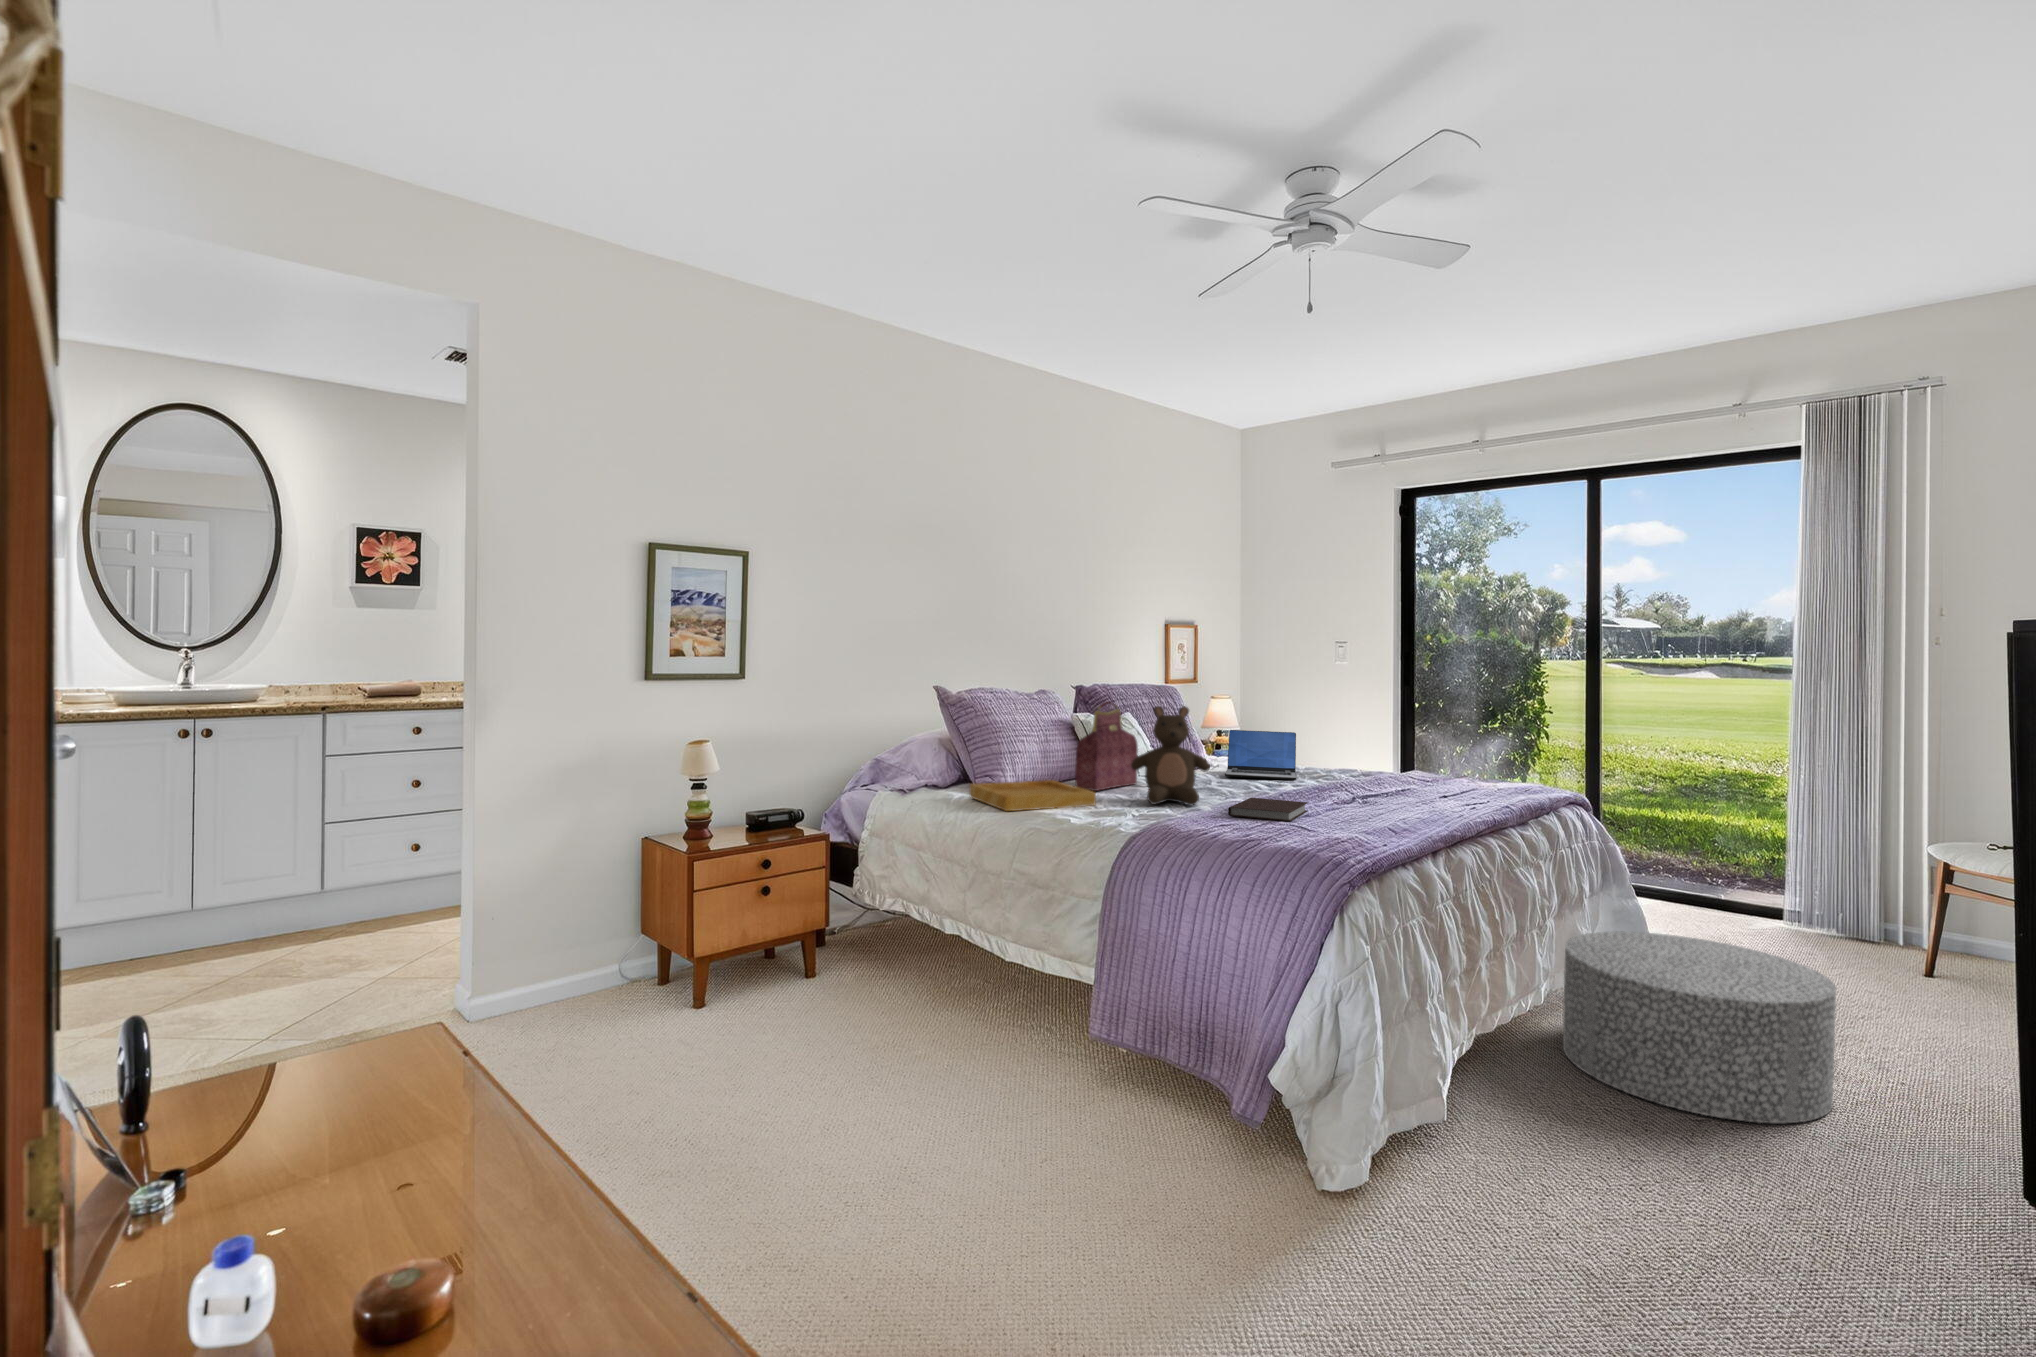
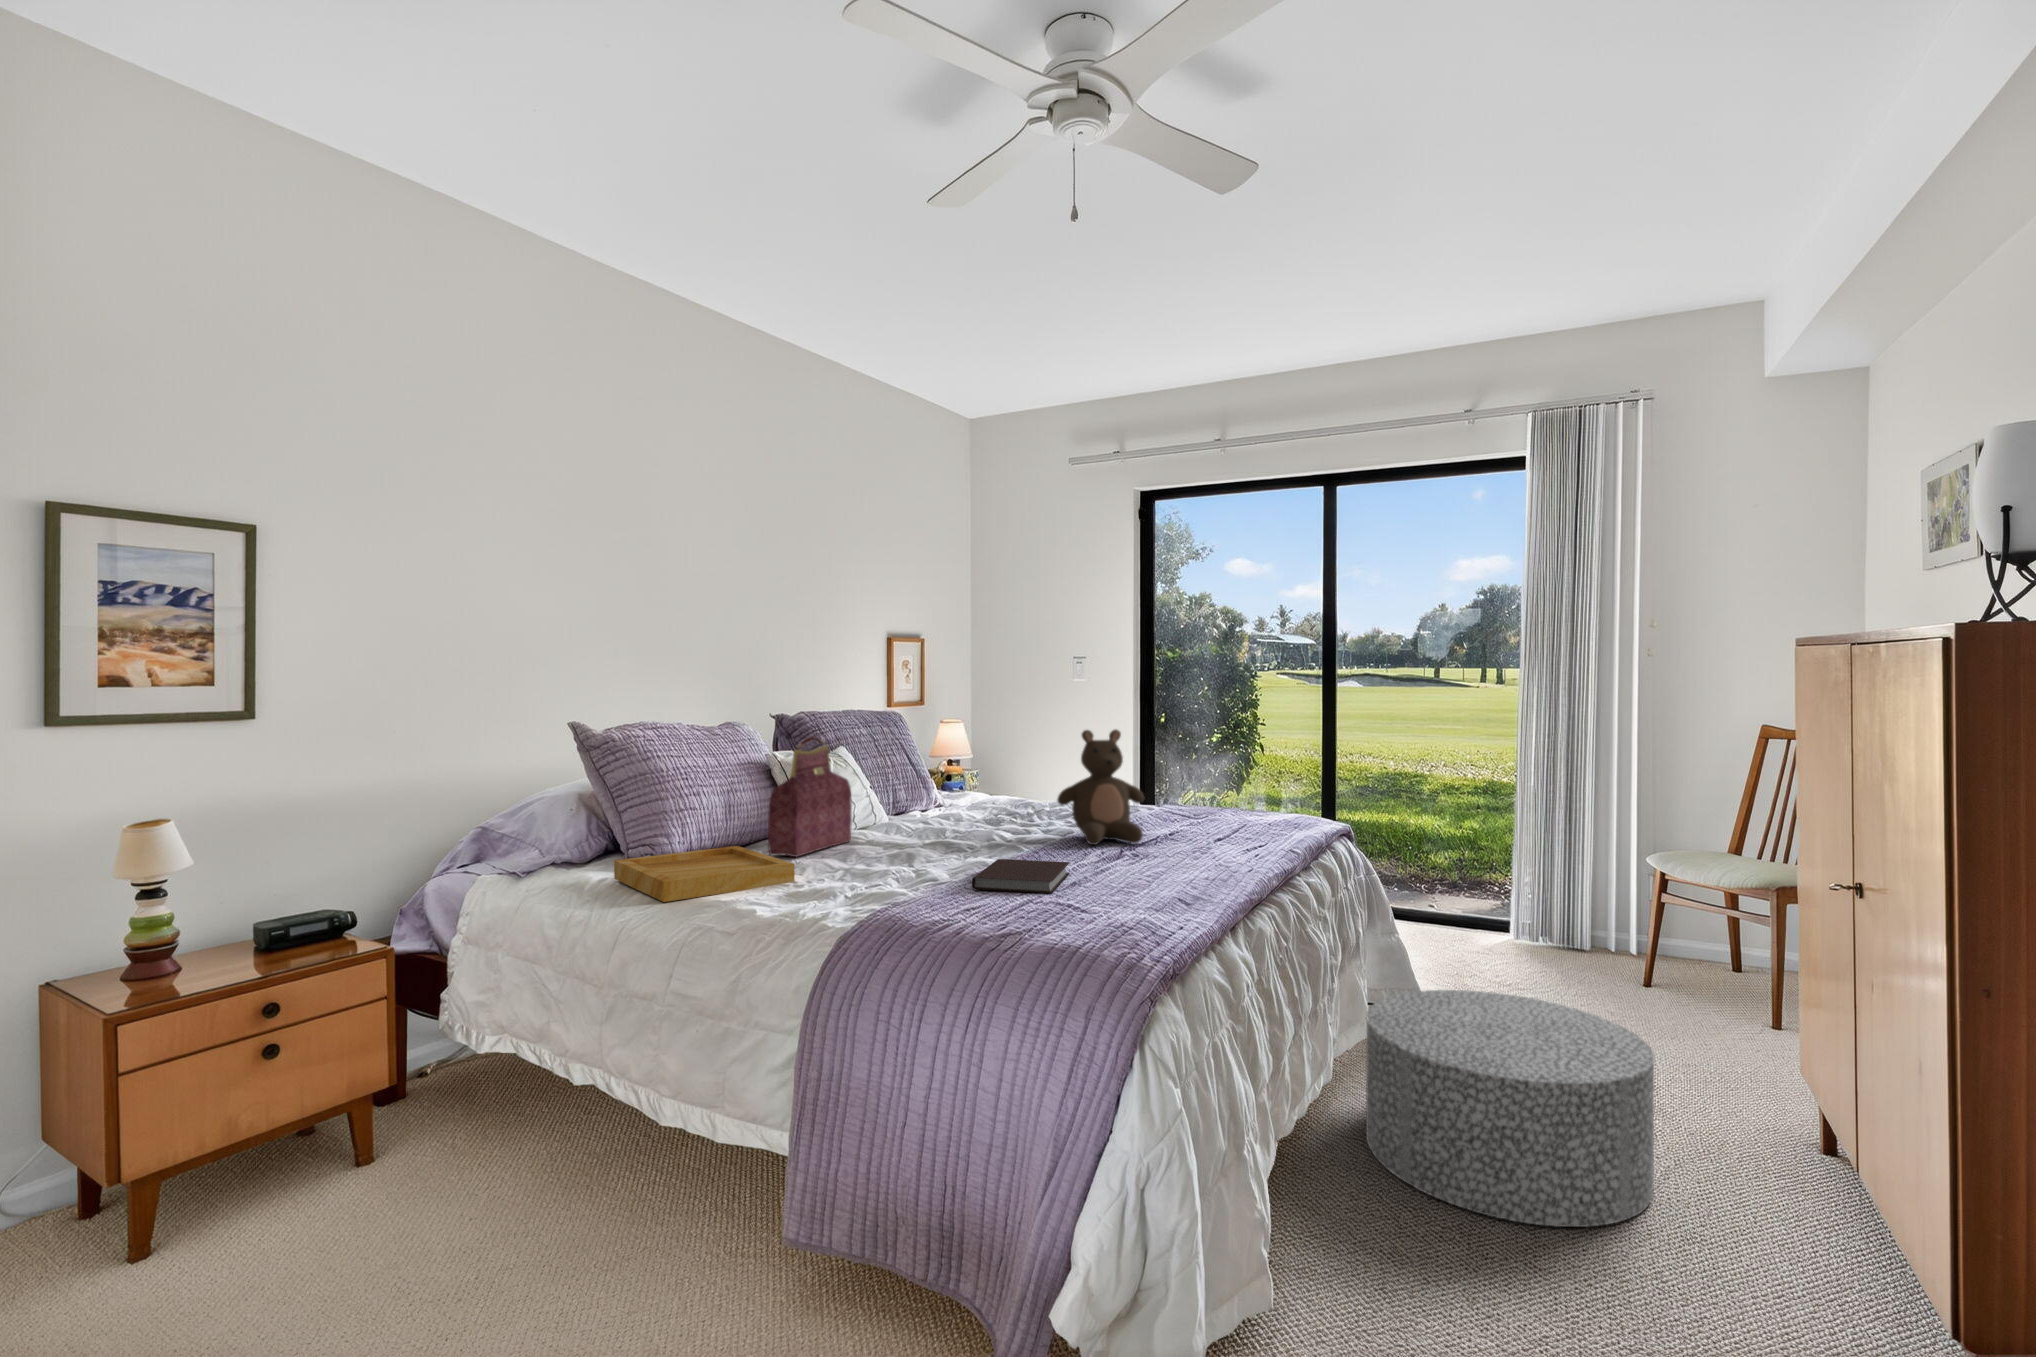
stuffed bear: present [1131,706,1210,805] -> present [1057,730,1144,845]
laptop: present [1225,730,1296,780] -> none [961,764,1046,825]

